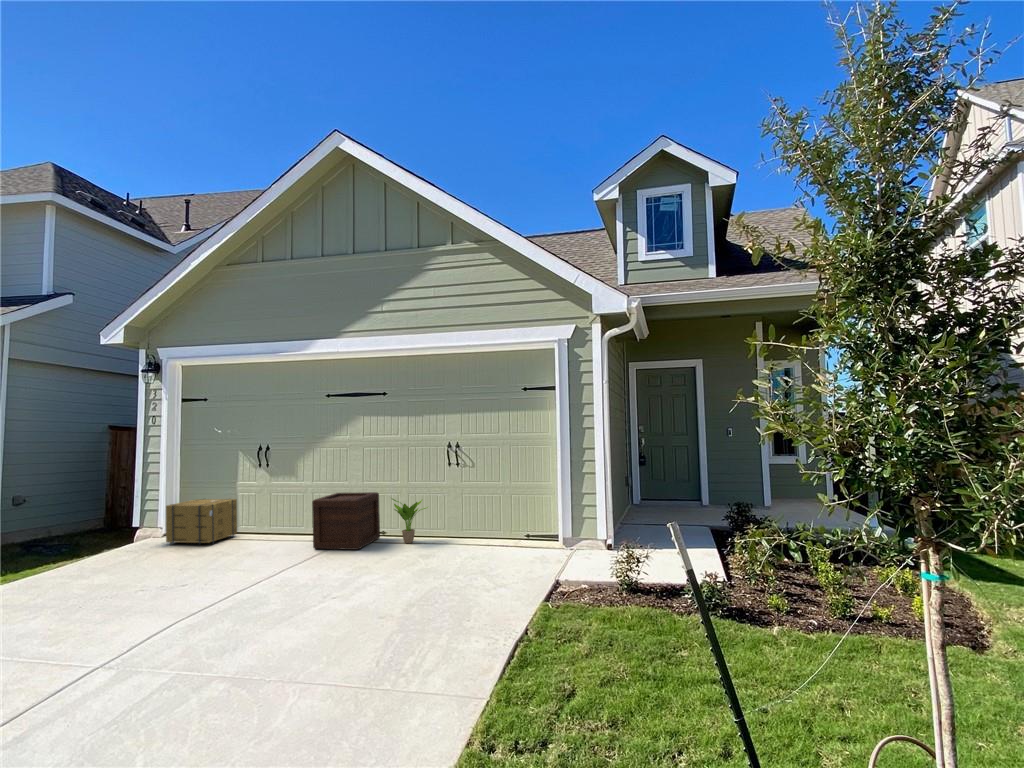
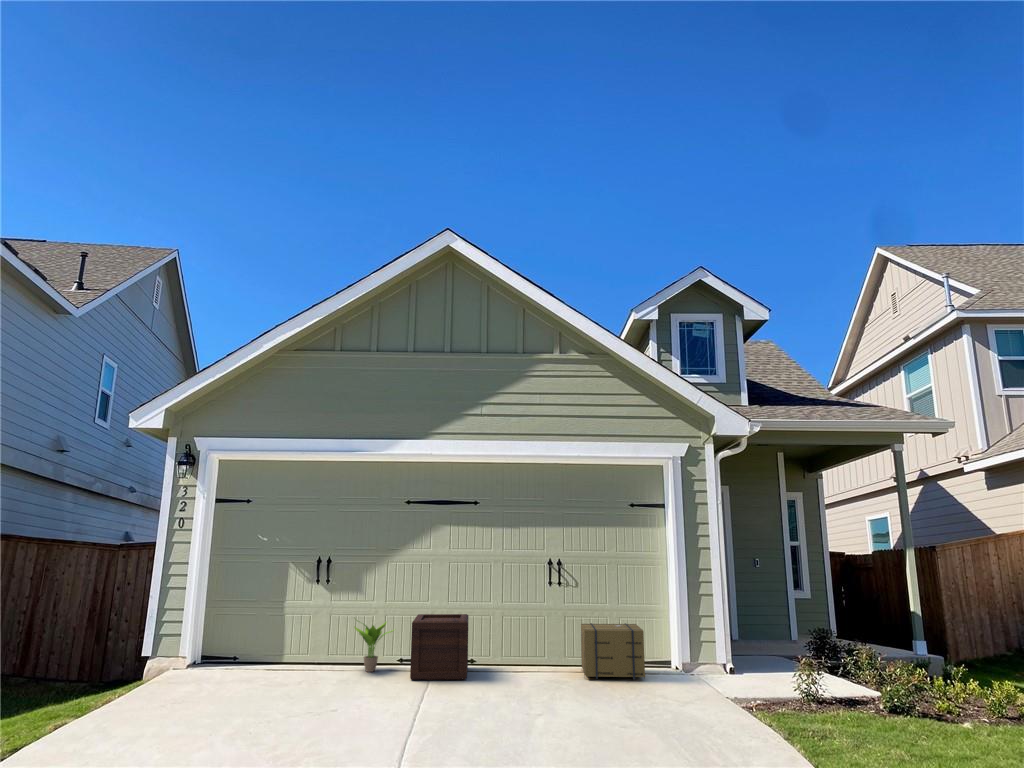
cardboard box: present [166,499,237,544] -> present [581,623,645,679]
potted plant: present [392,499,428,543] -> present [354,622,392,672]

